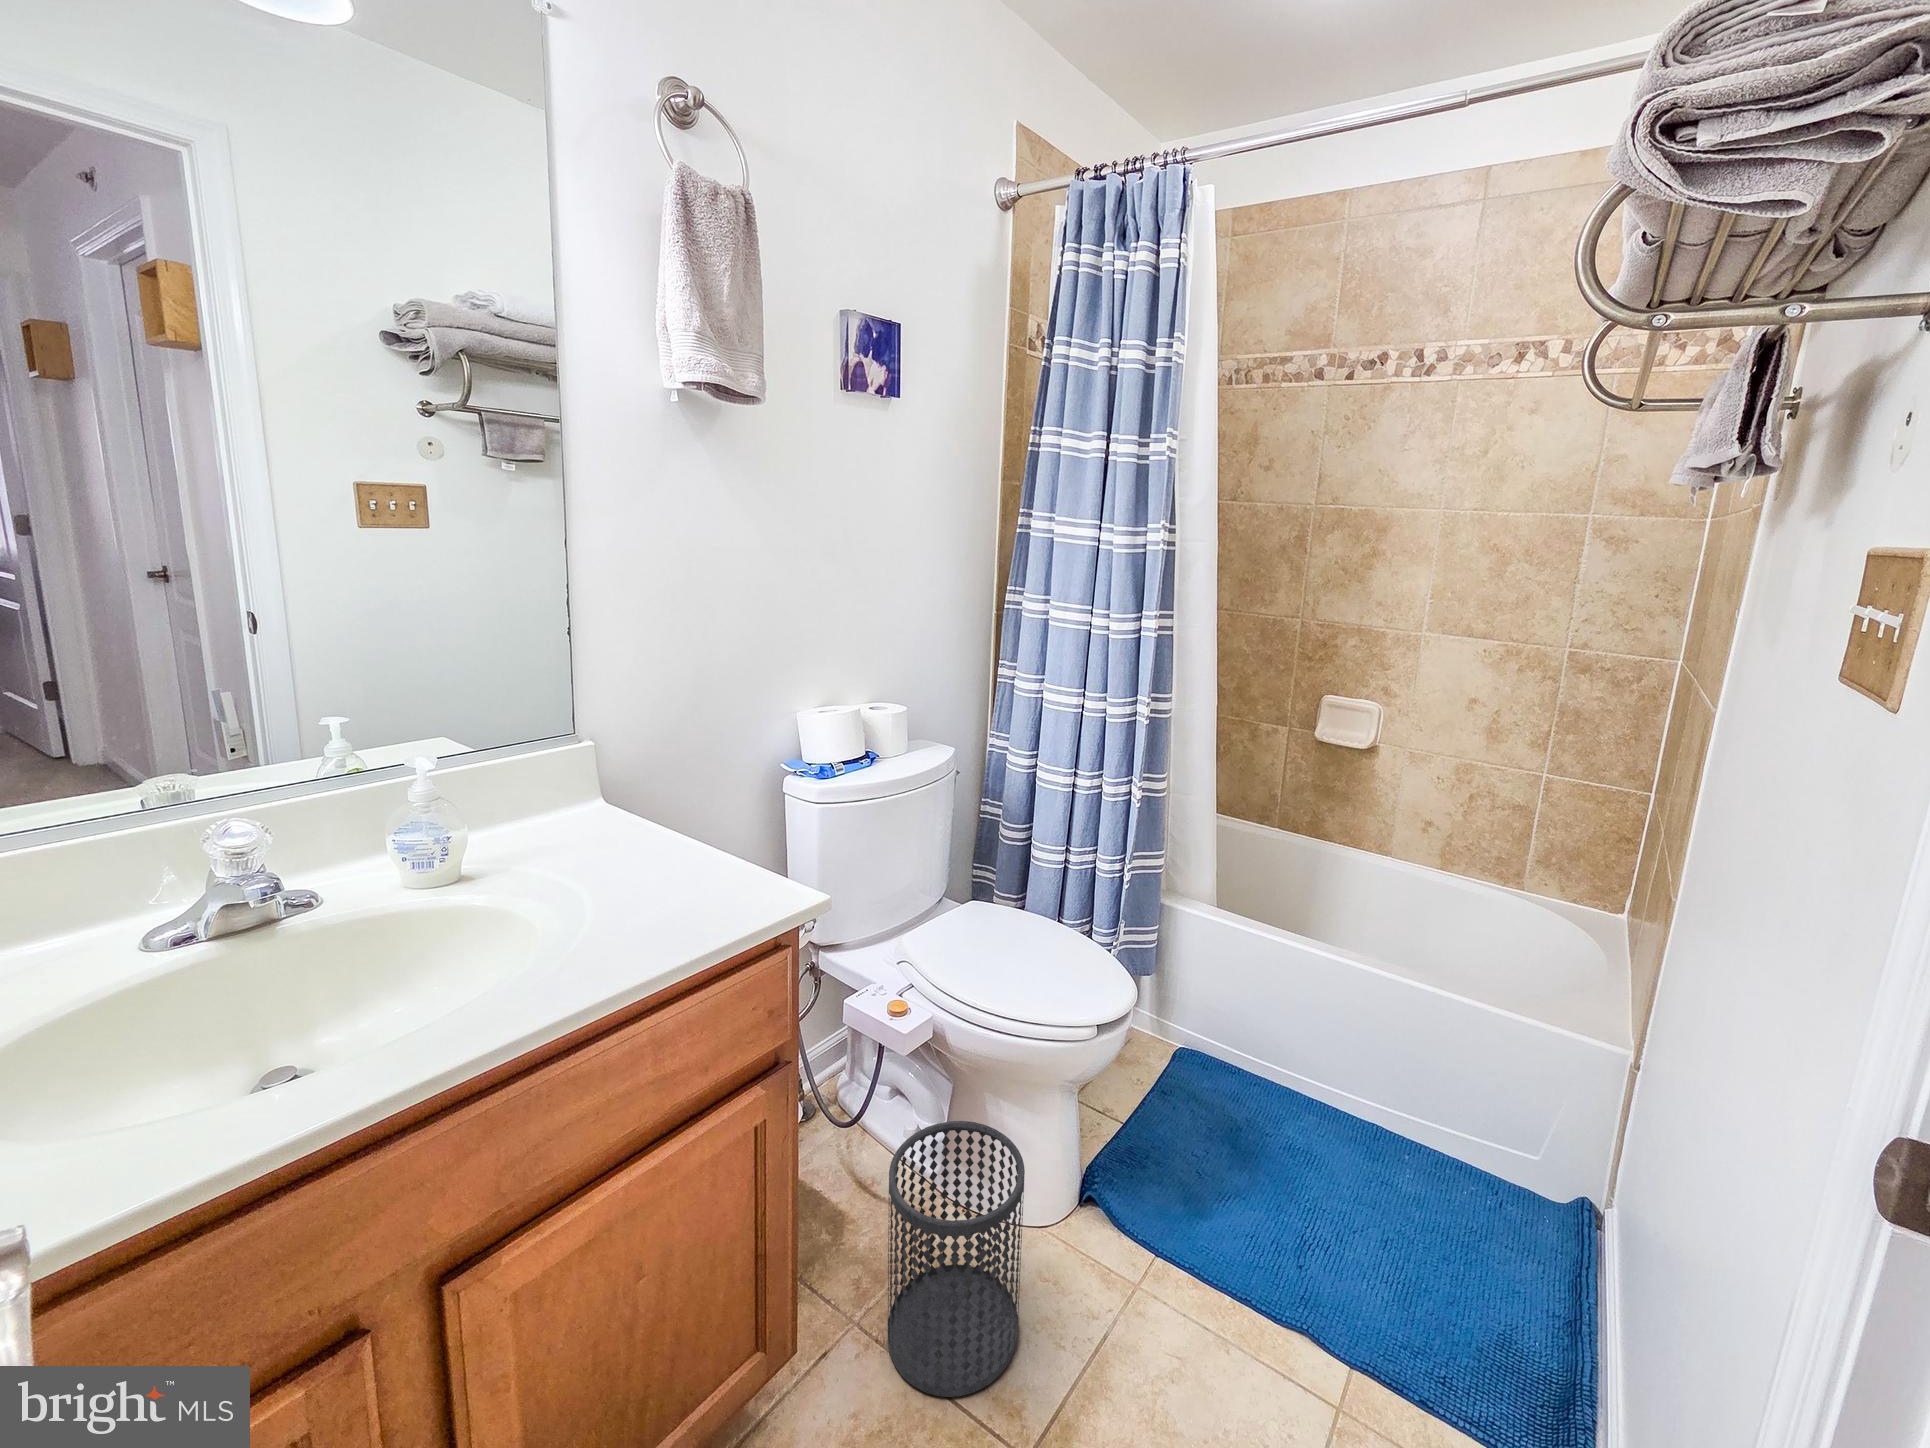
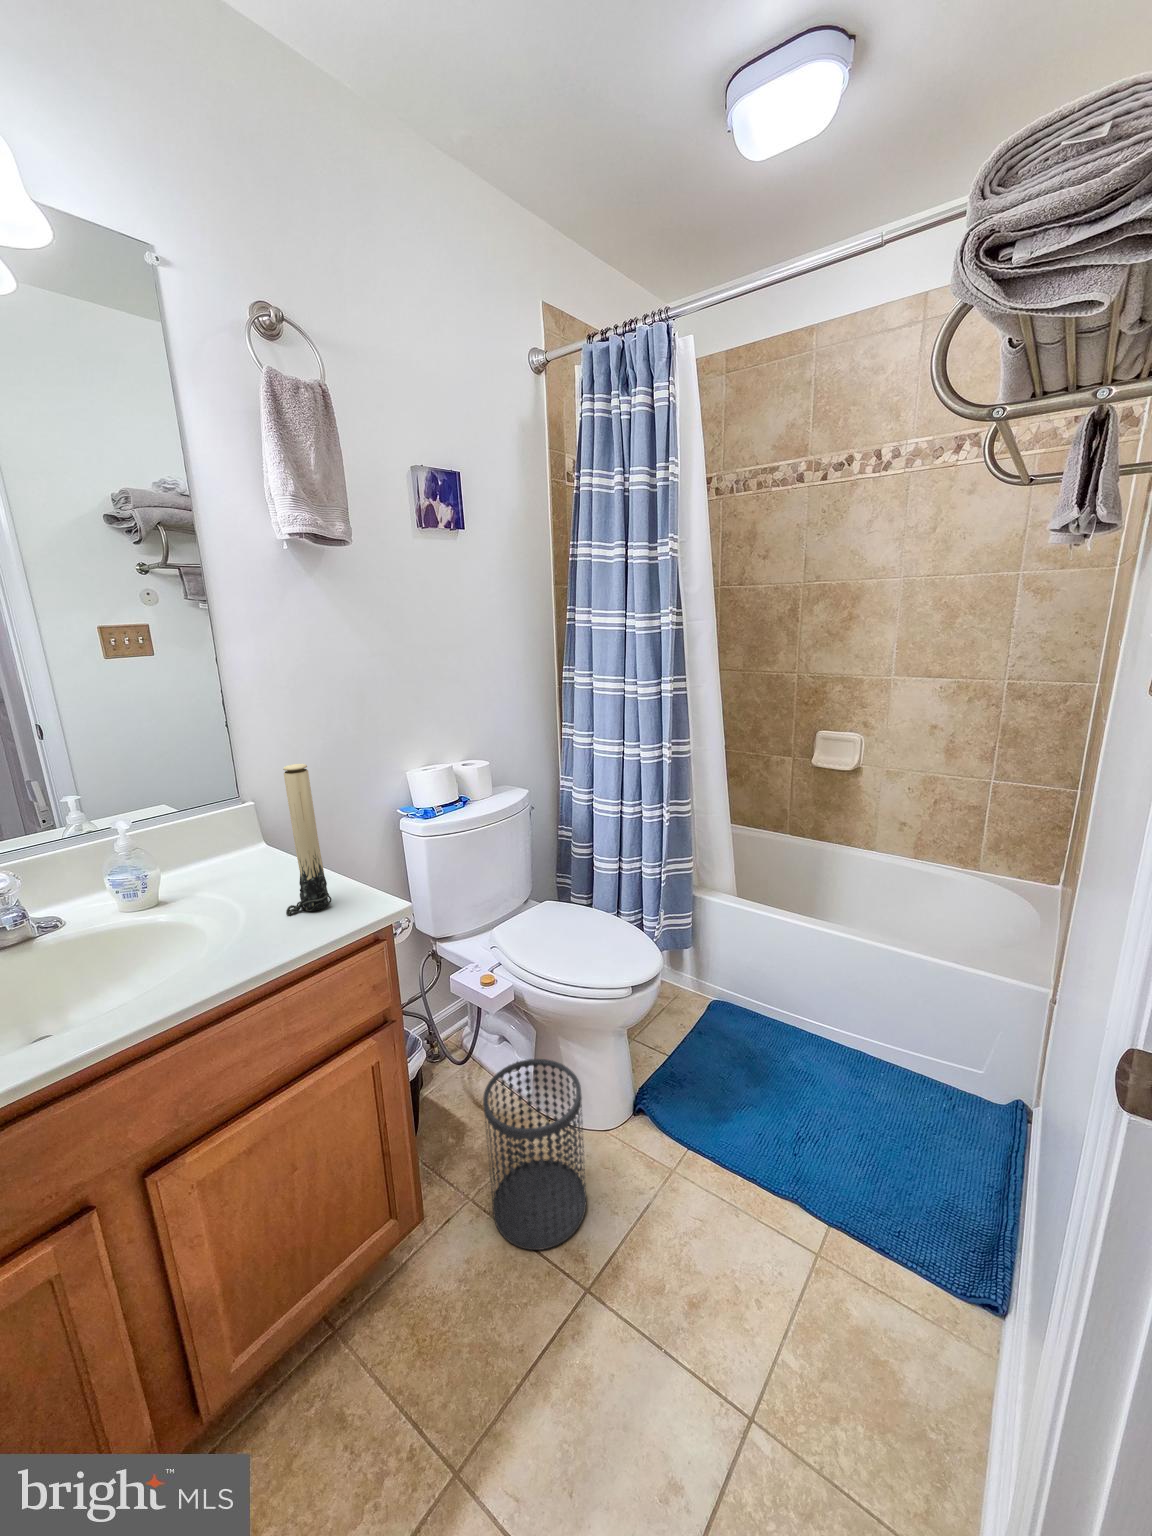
candle: none [651,695,715,906] -> present [283,764,331,915]

